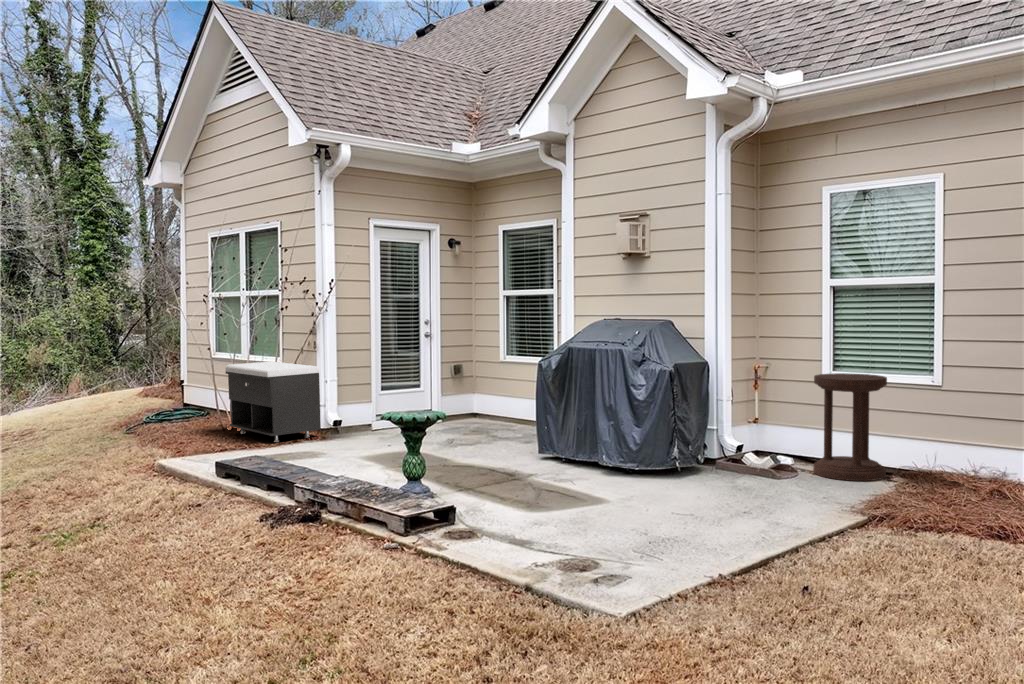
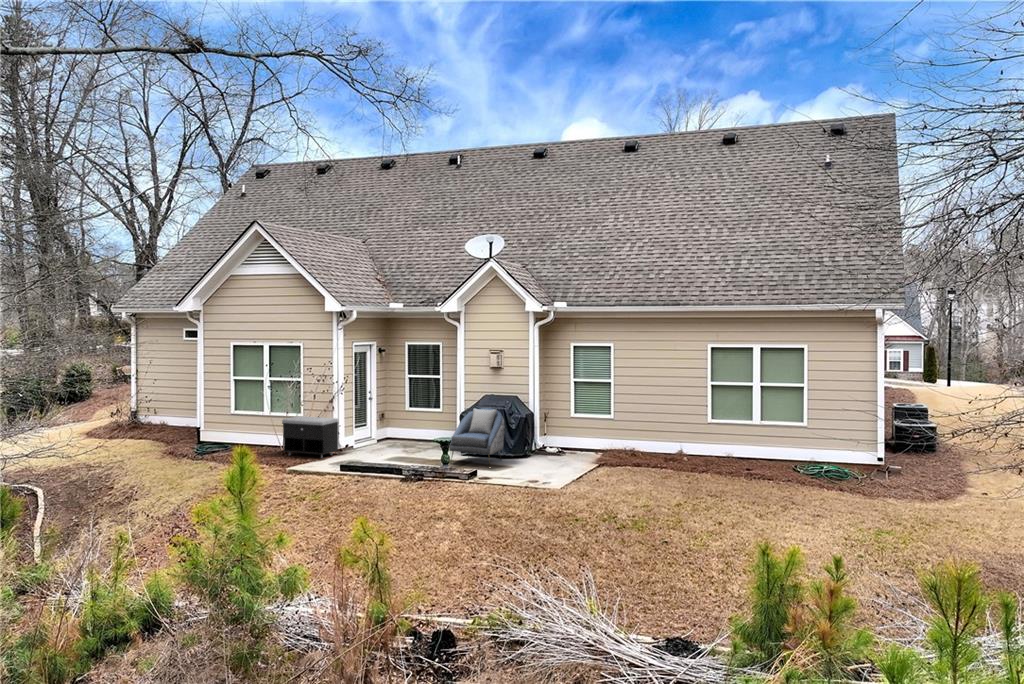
armchair: none [469,346,608,495] -> present [449,408,505,466]
side table: present [813,373,887,481] -> none [571,415,596,455]

